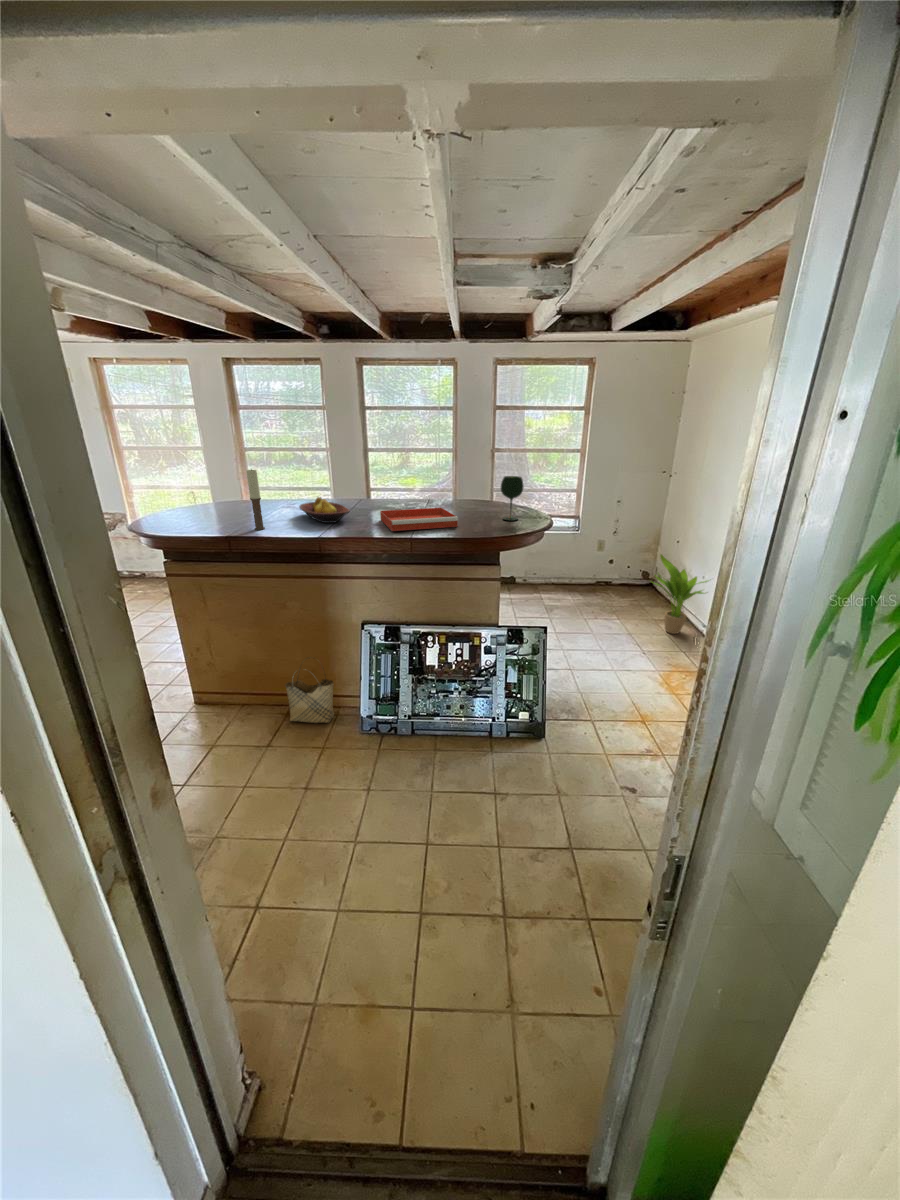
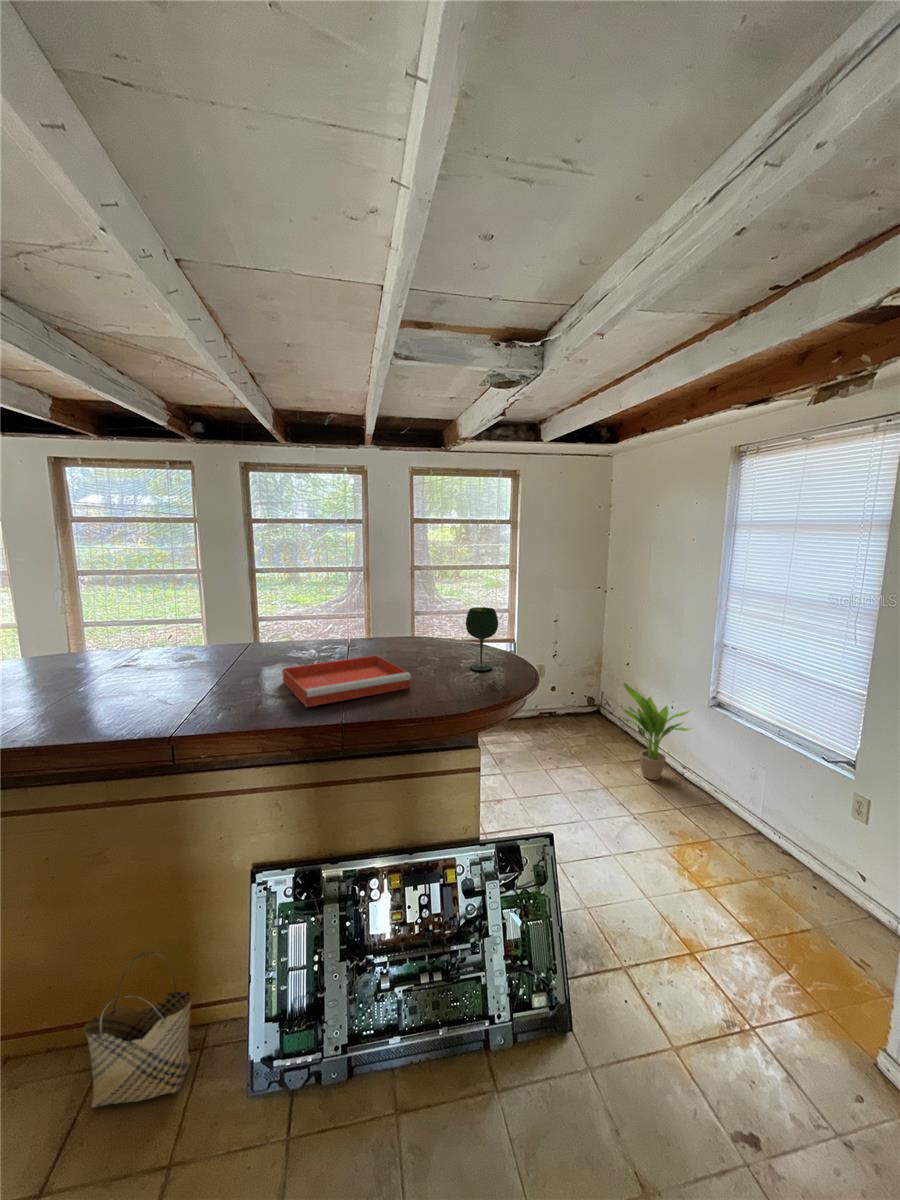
candle: present [246,469,265,530] -> none [31,614,65,722]
fruit bowl: present [299,497,350,523] -> none [139,651,230,695]

